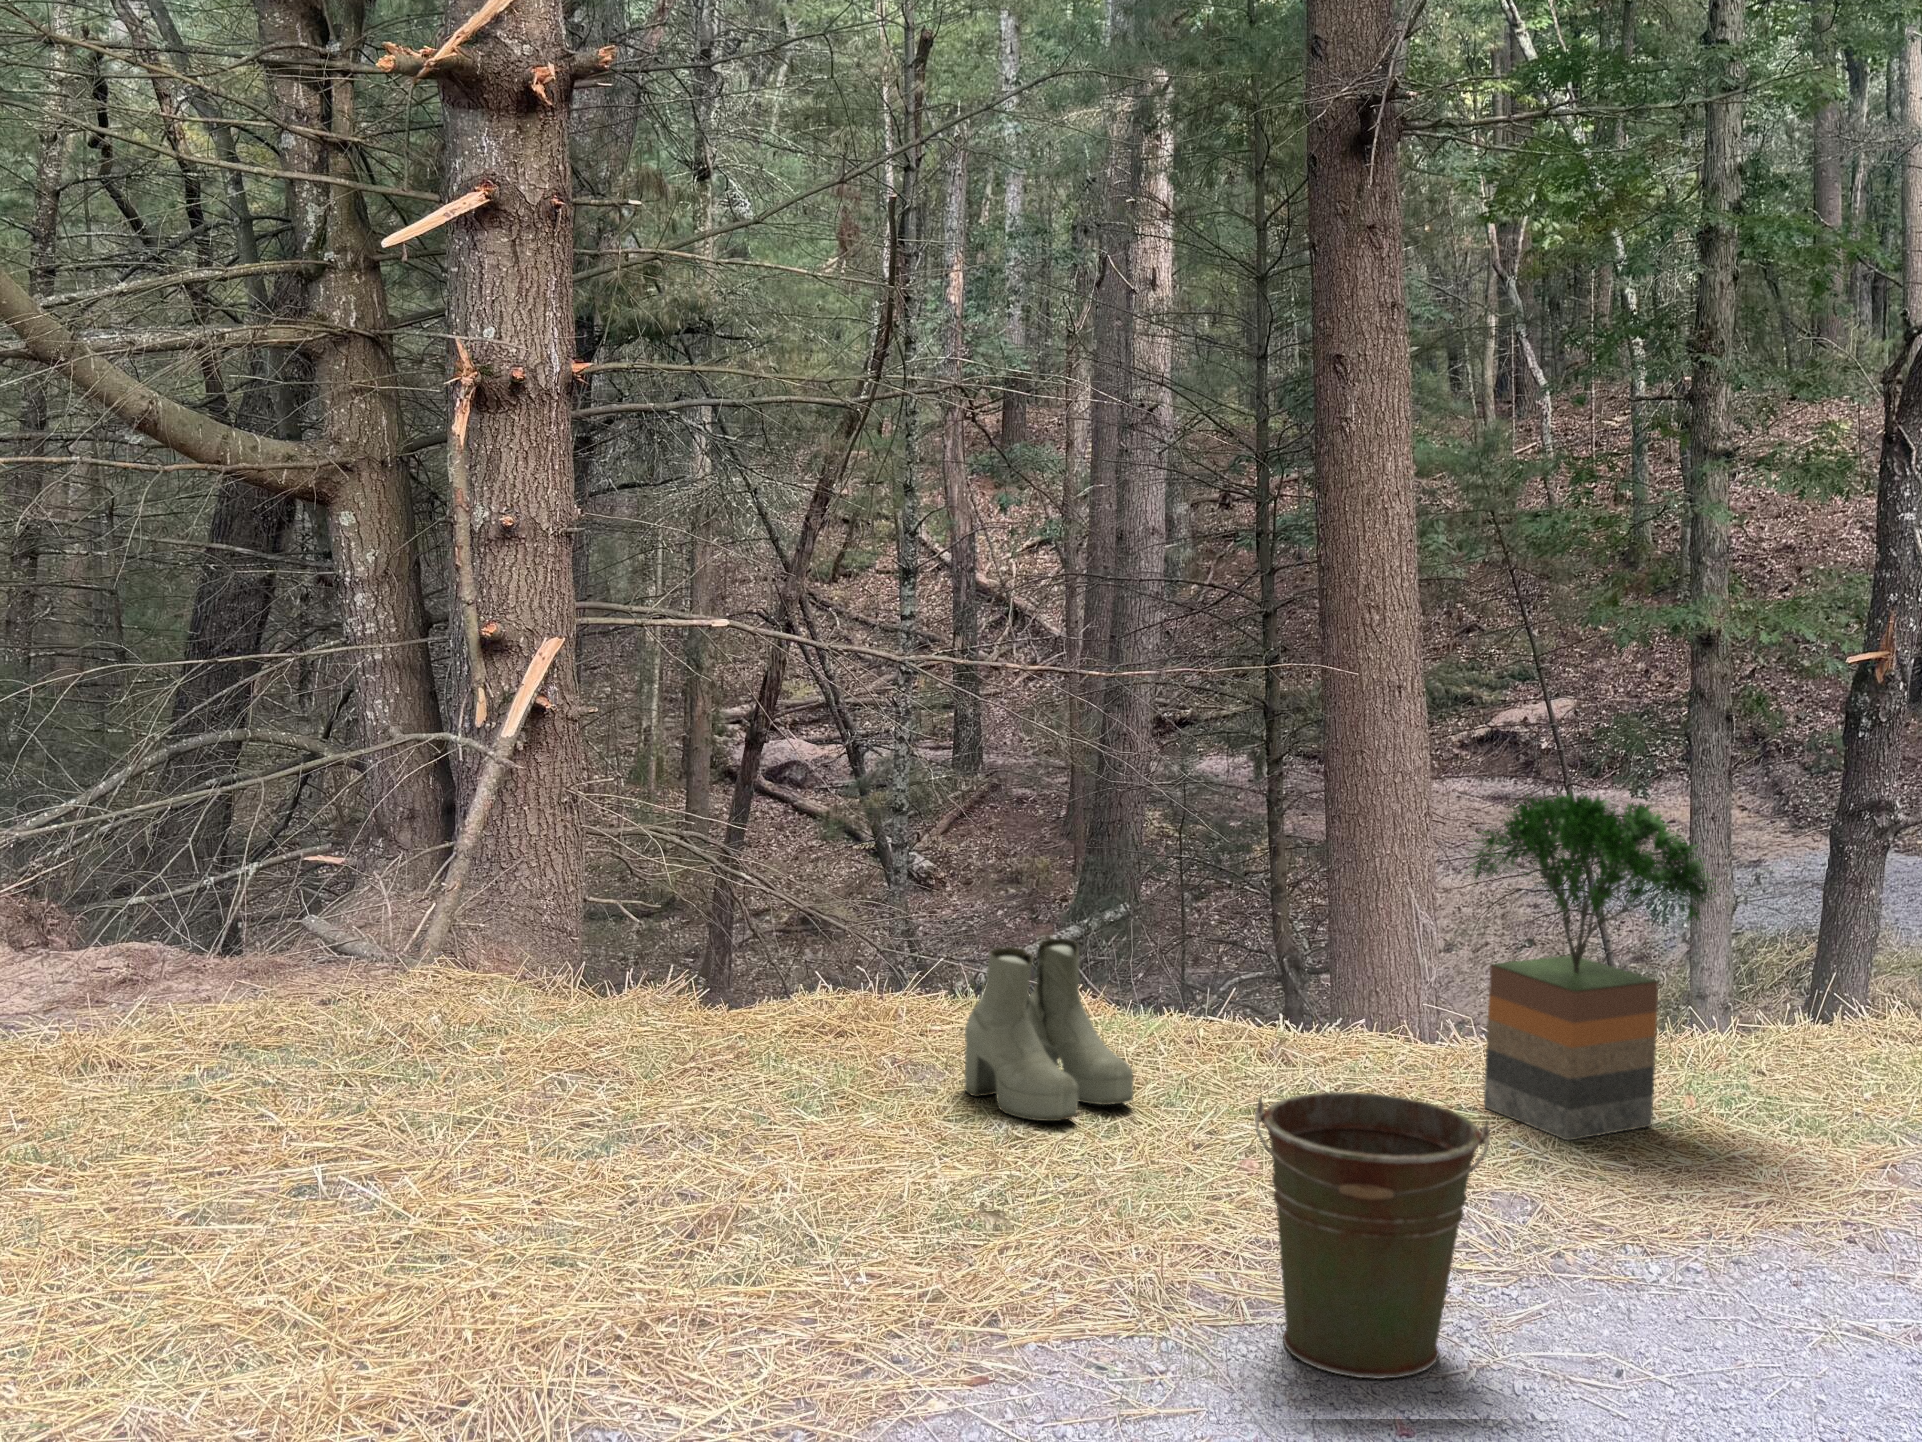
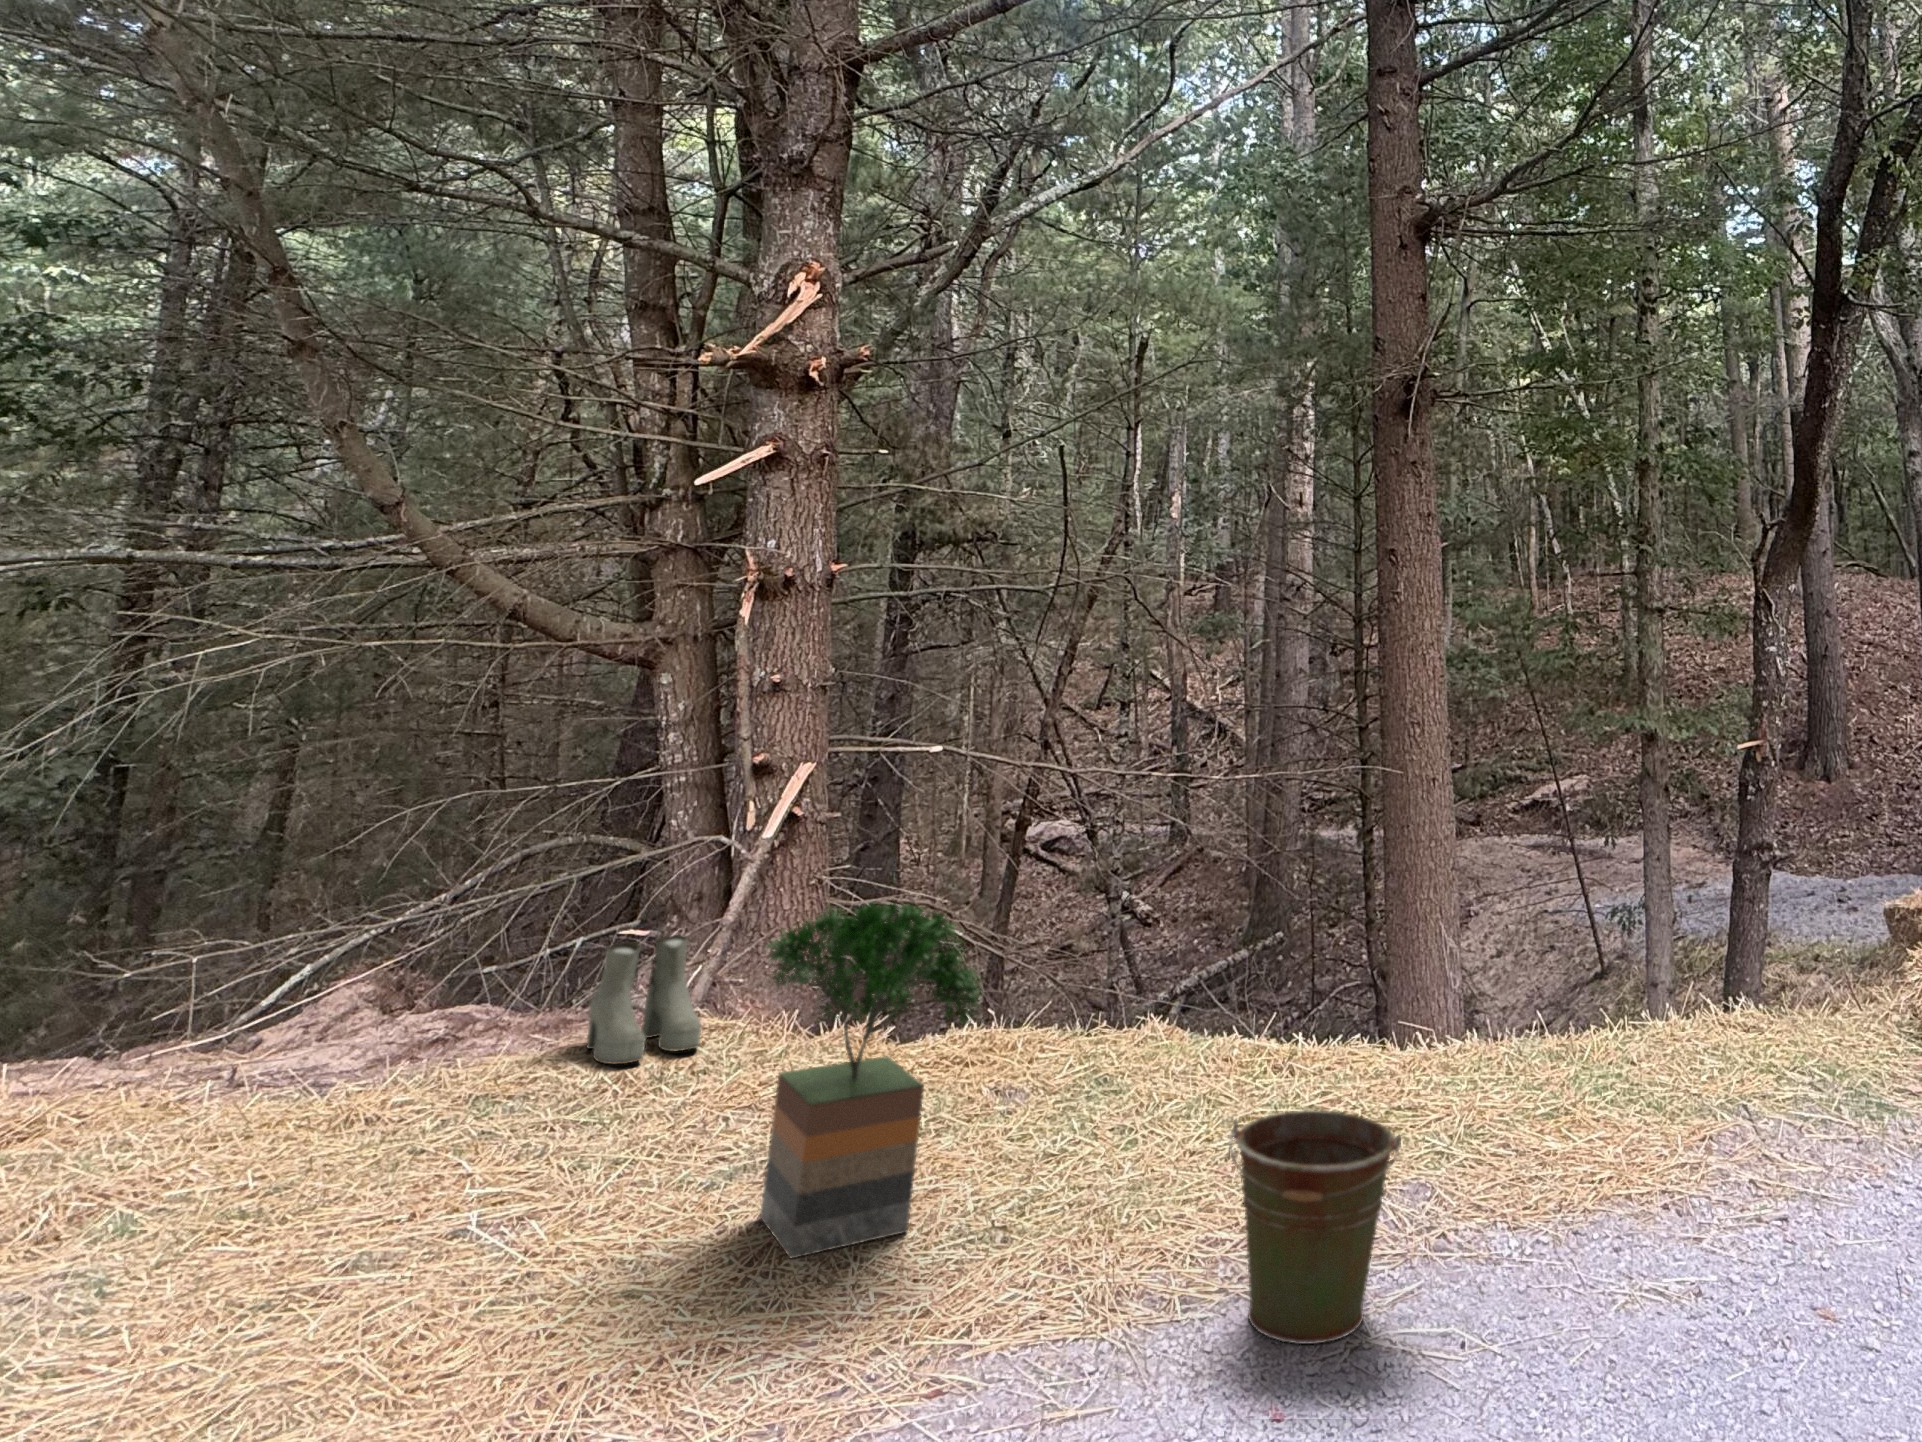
potted tree: present [1470,792,1716,1141] -> present [760,901,982,1259]
boots: present [964,939,1133,1121] -> present [587,935,701,1064]

